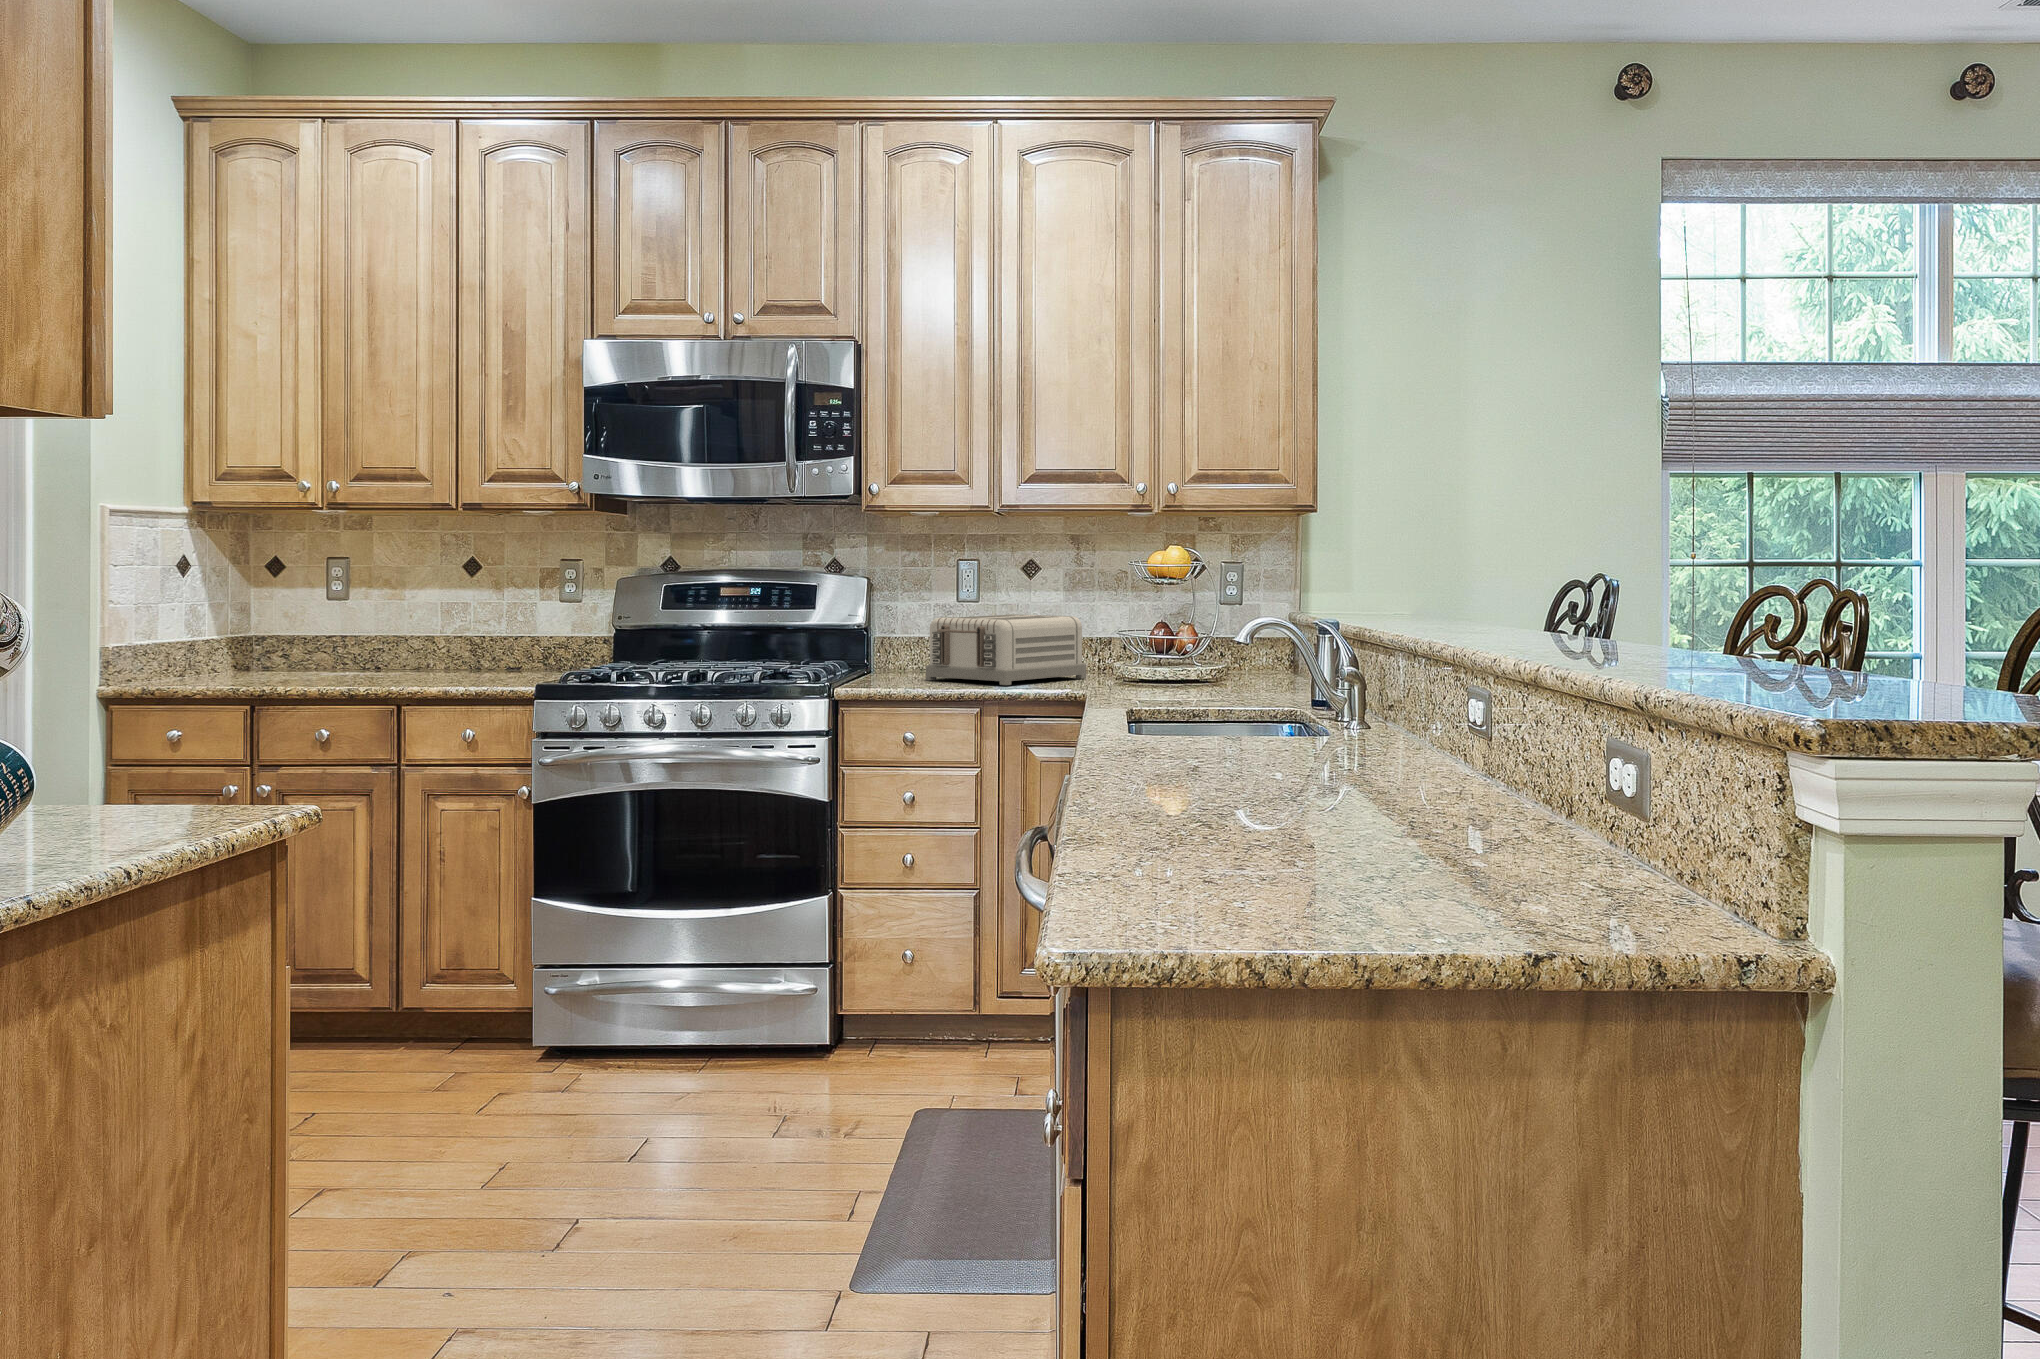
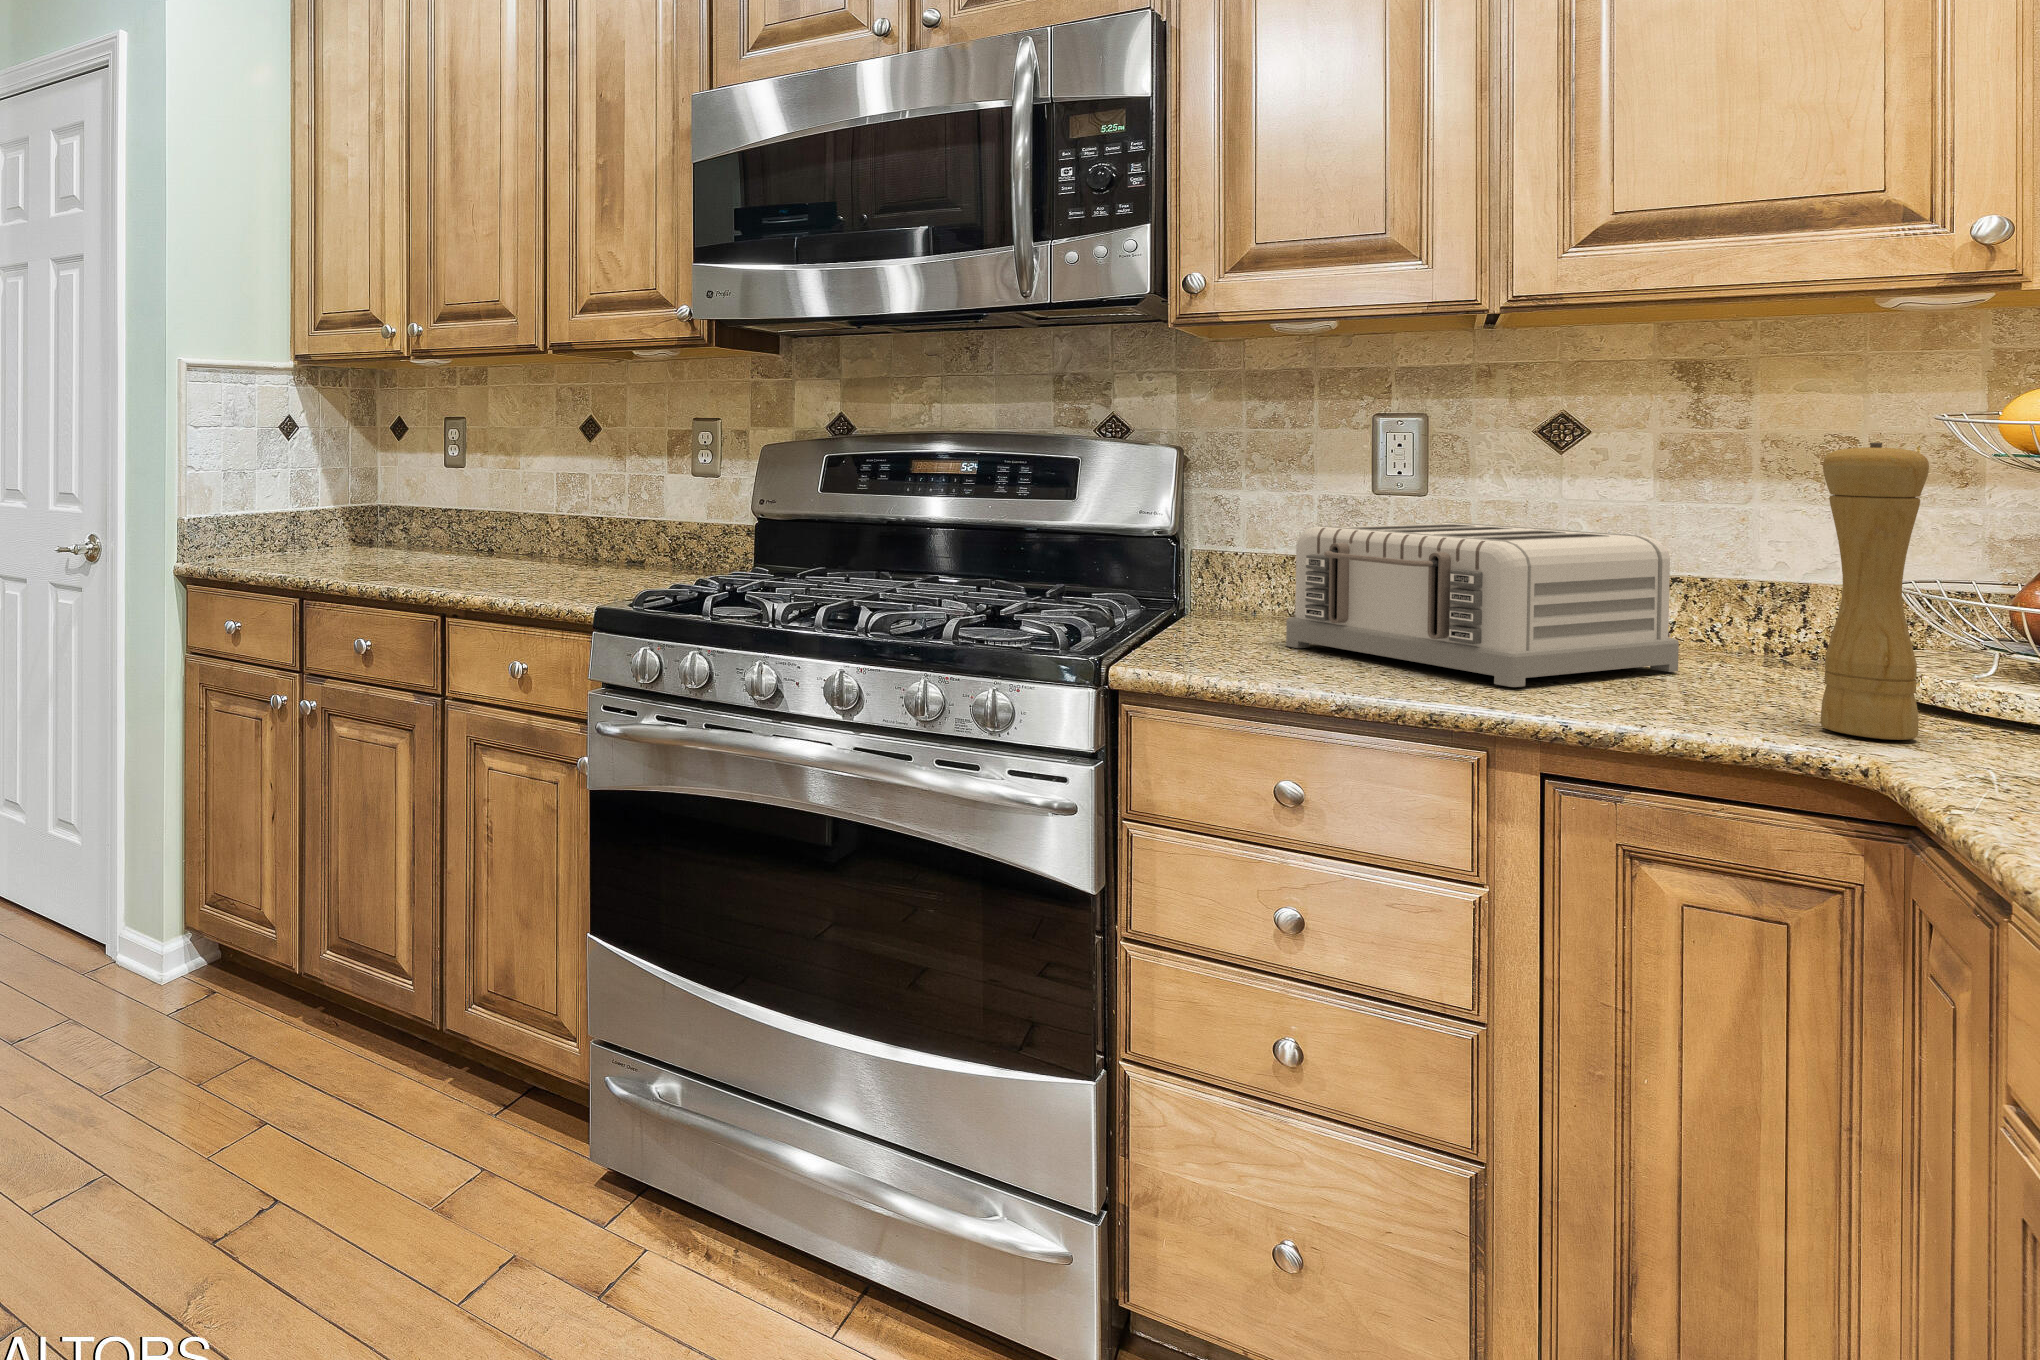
pepper mill: none [1098,574,1128,689] -> present [1821,443,1929,740]

